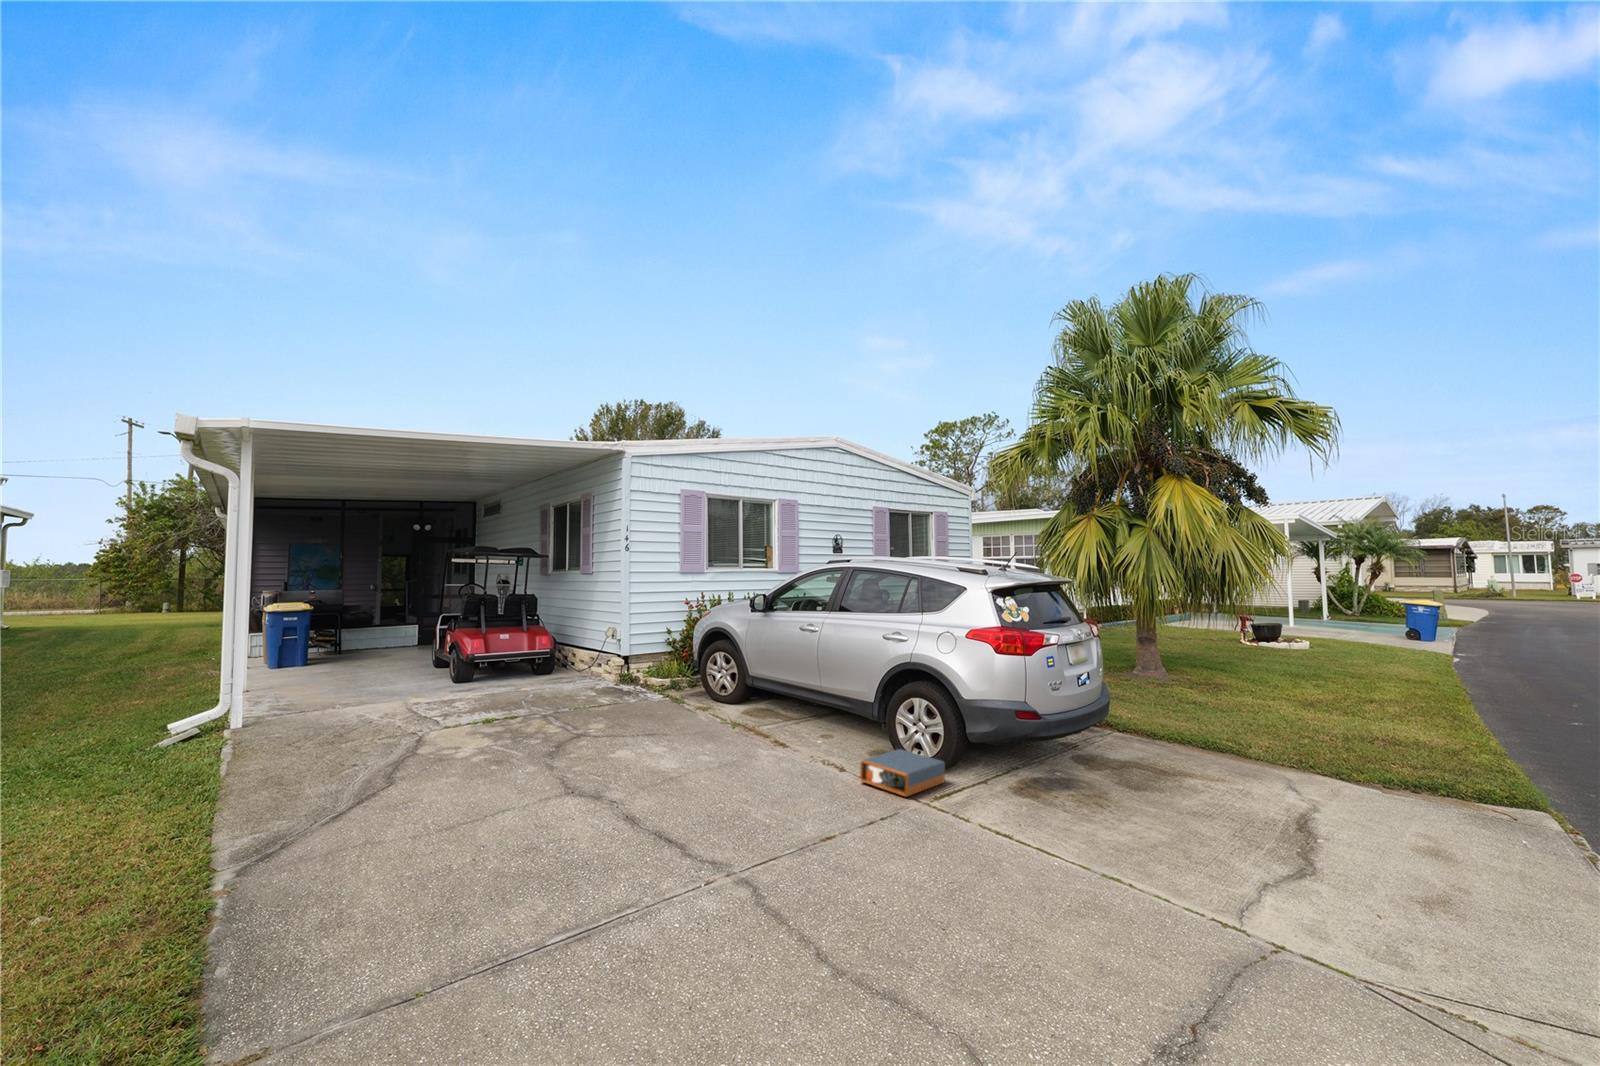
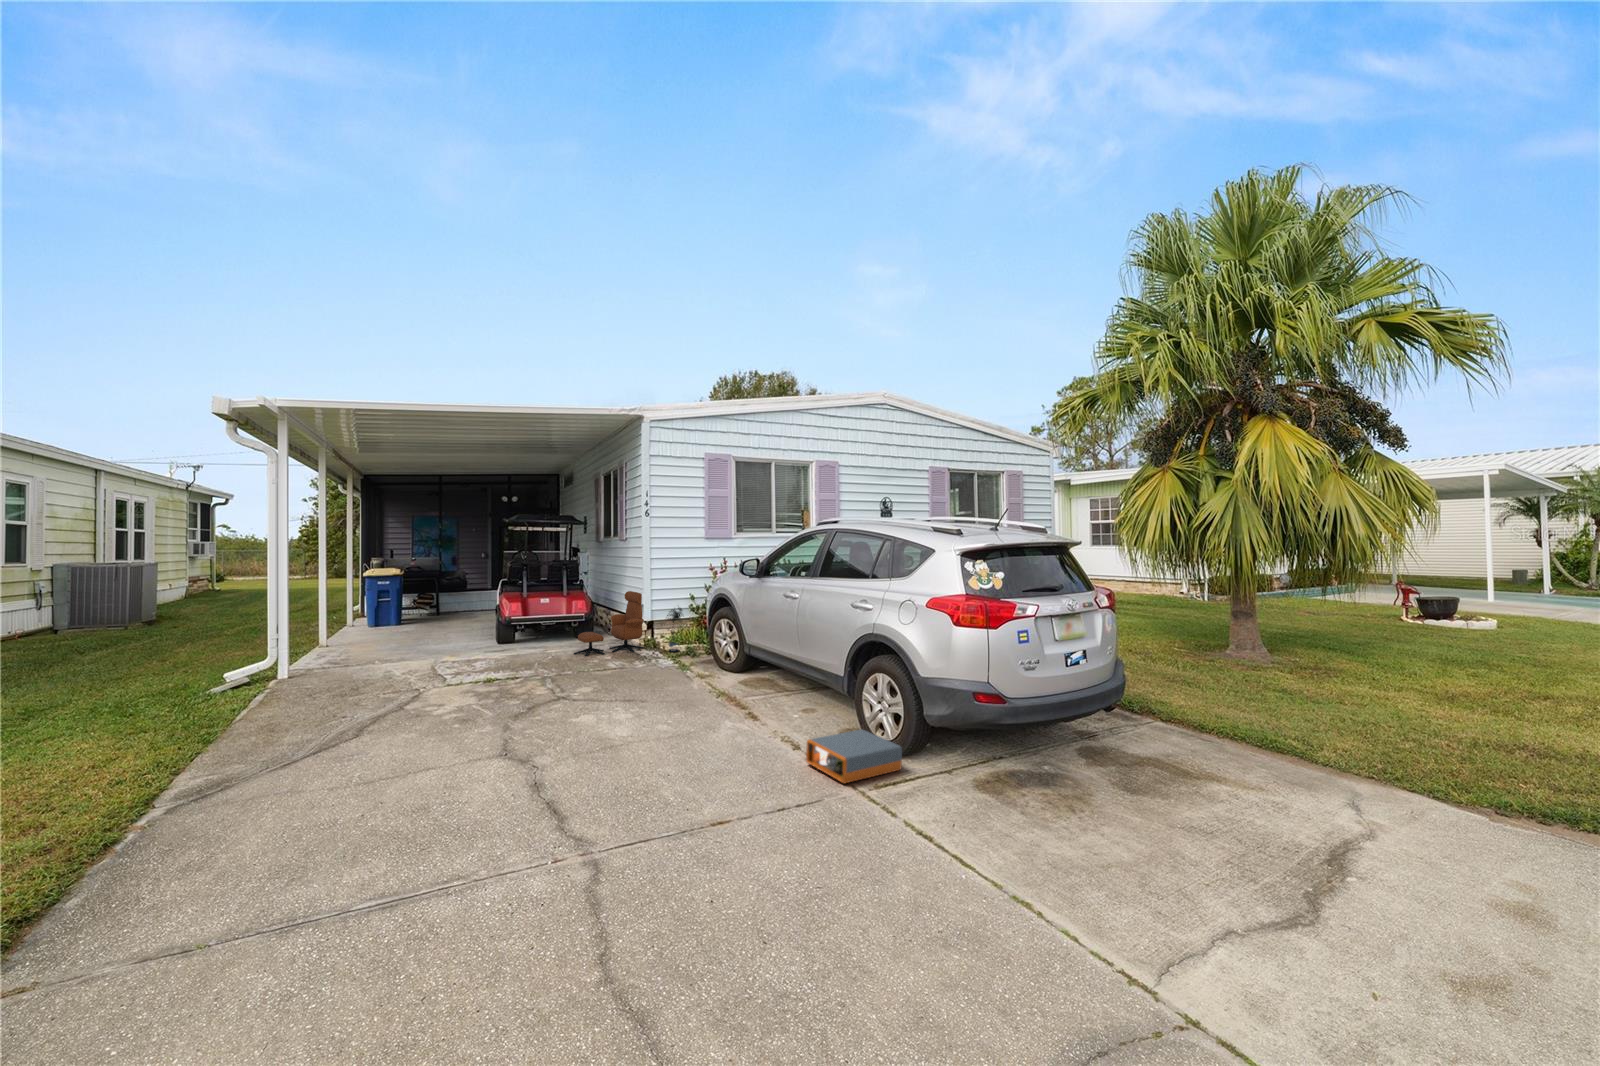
lounge chair: none [545,626,618,693] -> present [574,591,644,656]
potted plant: none [639,639,660,686] -> present [667,608,682,652]

